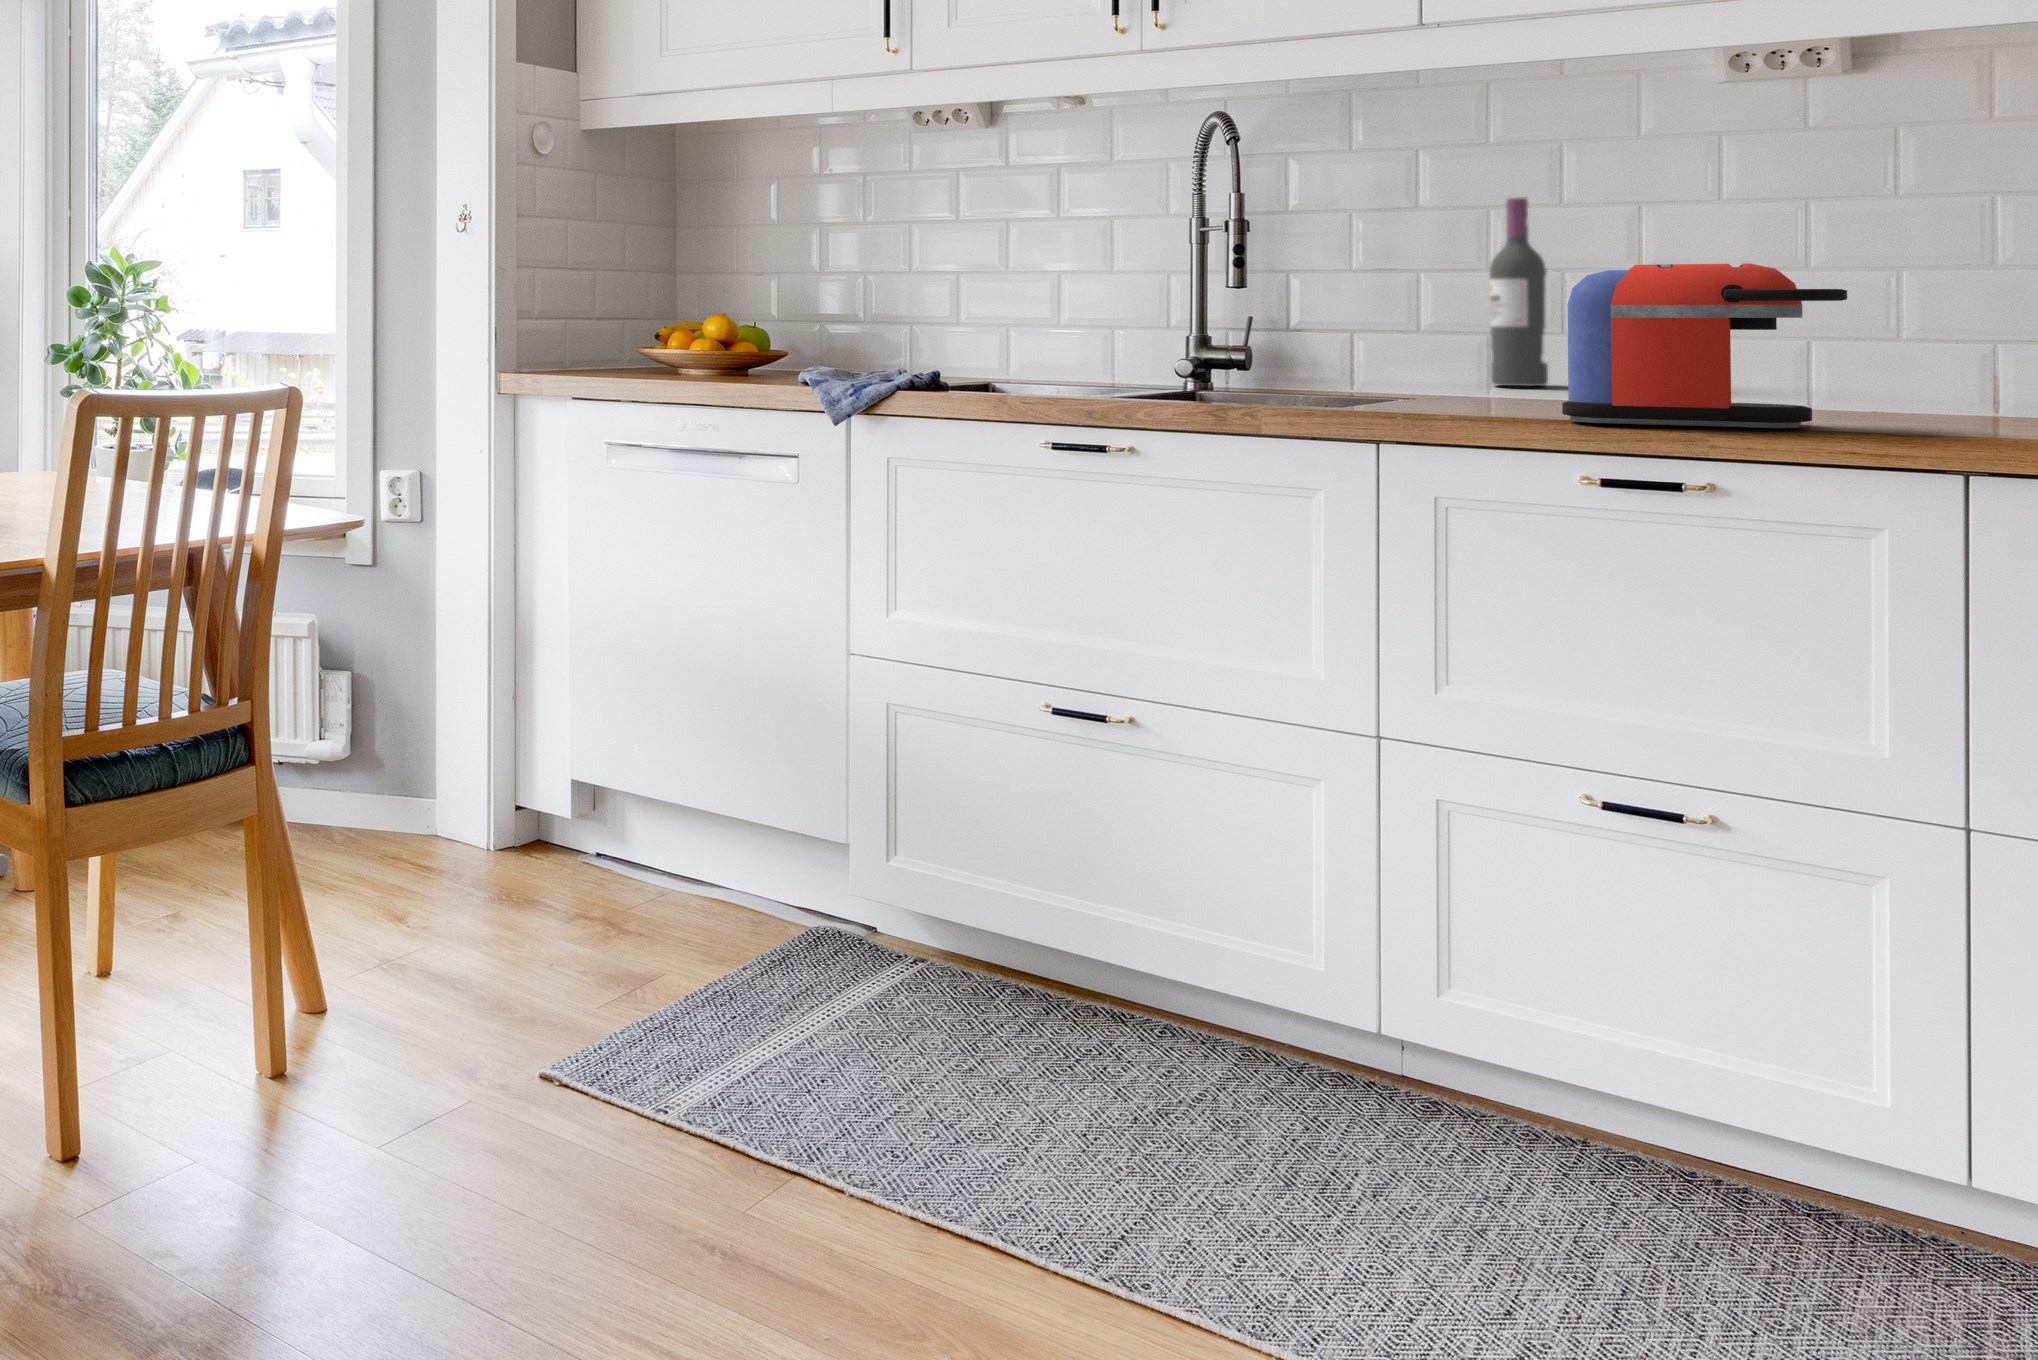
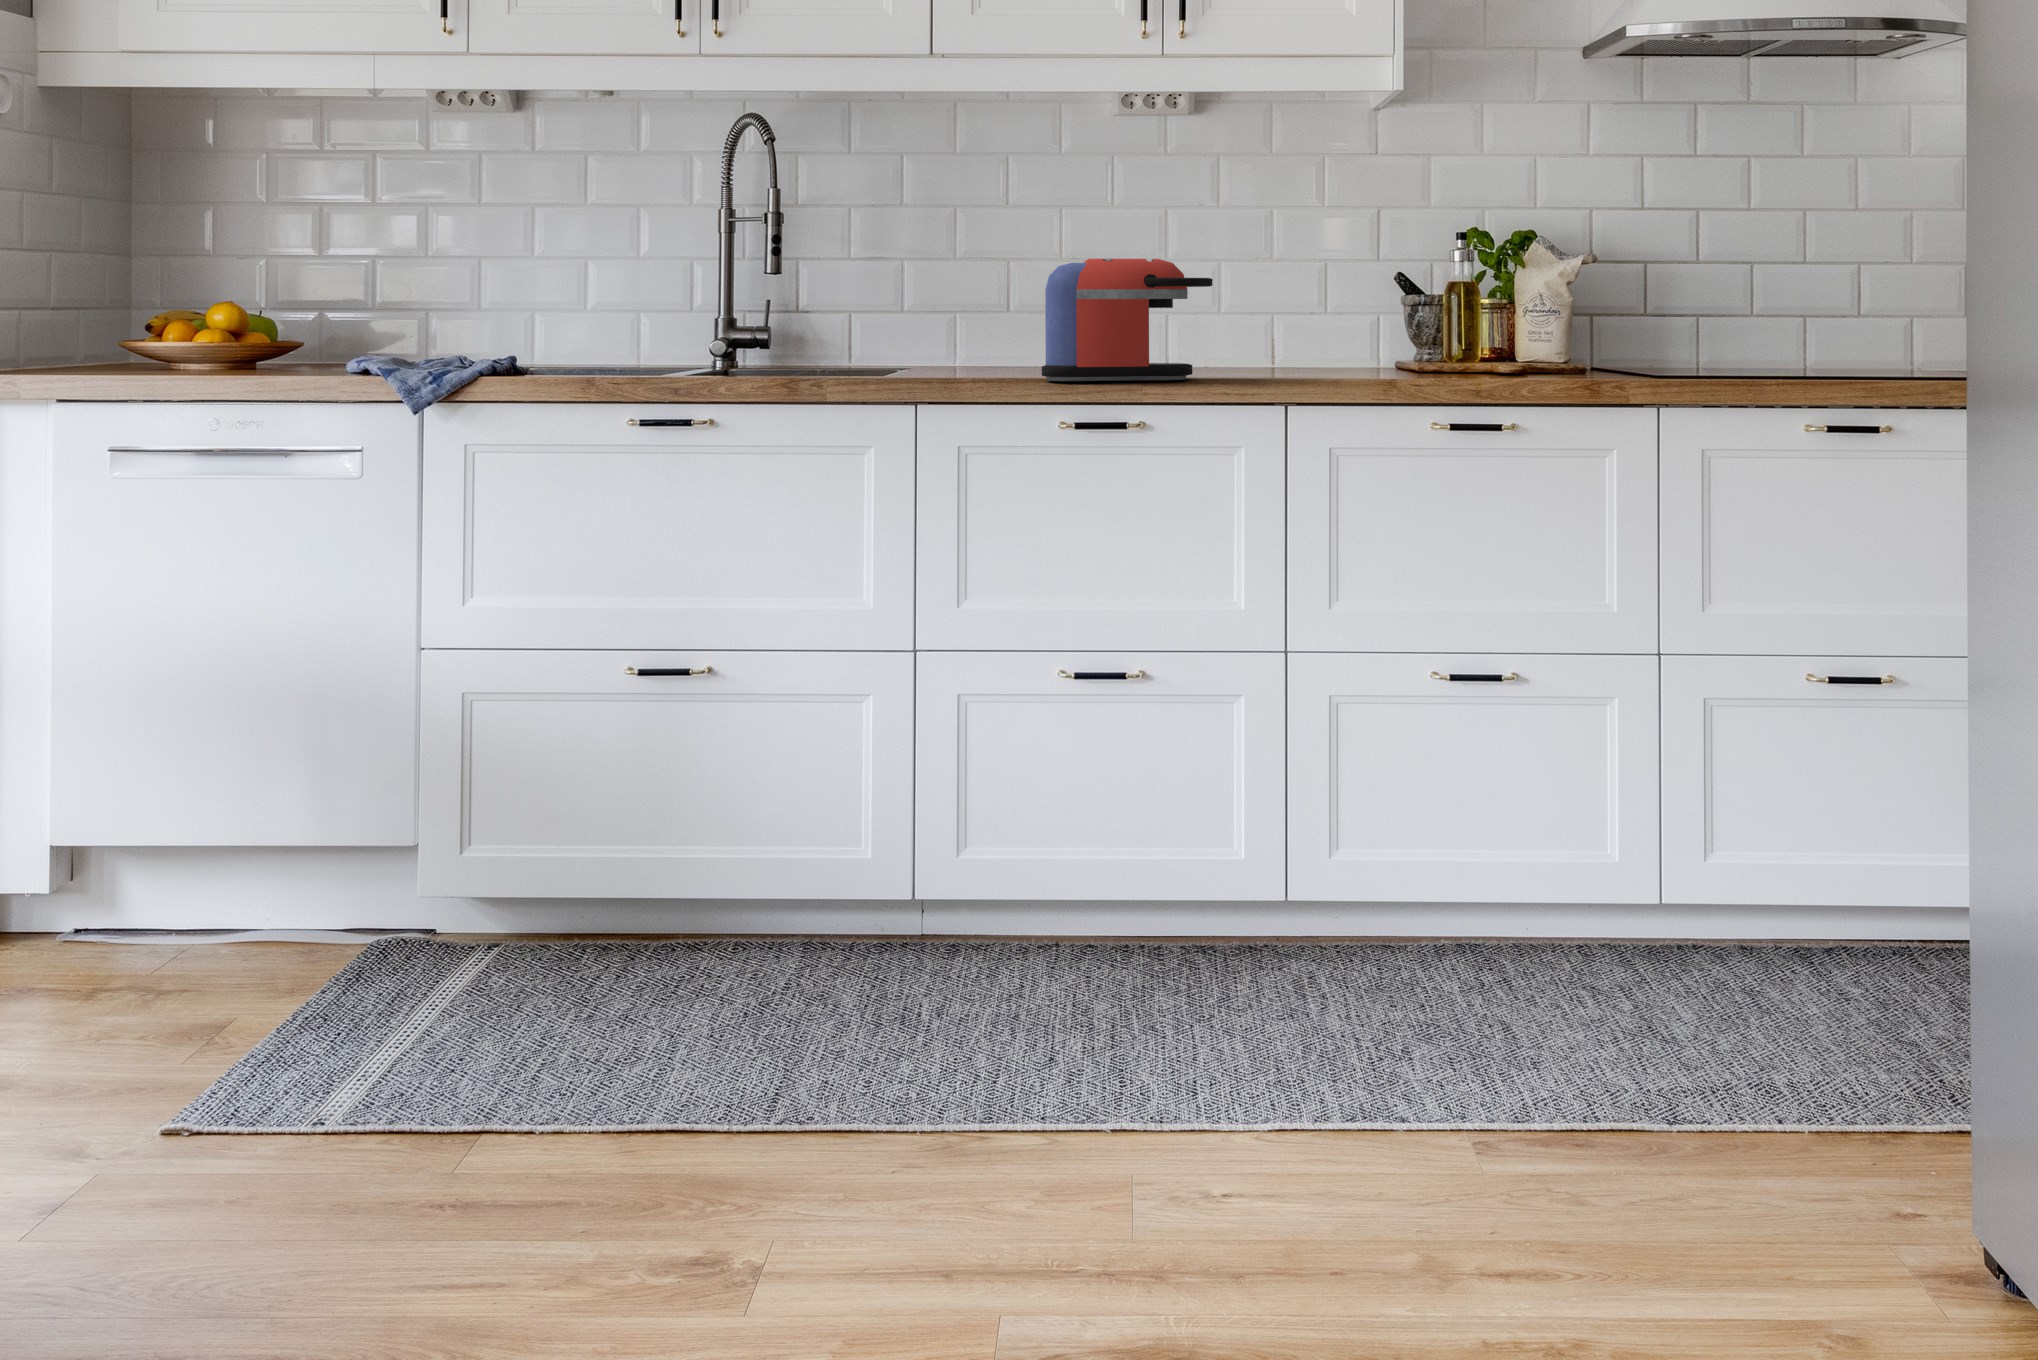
wine bottle: present [1490,198,1548,386] -> none [959,203,999,358]

